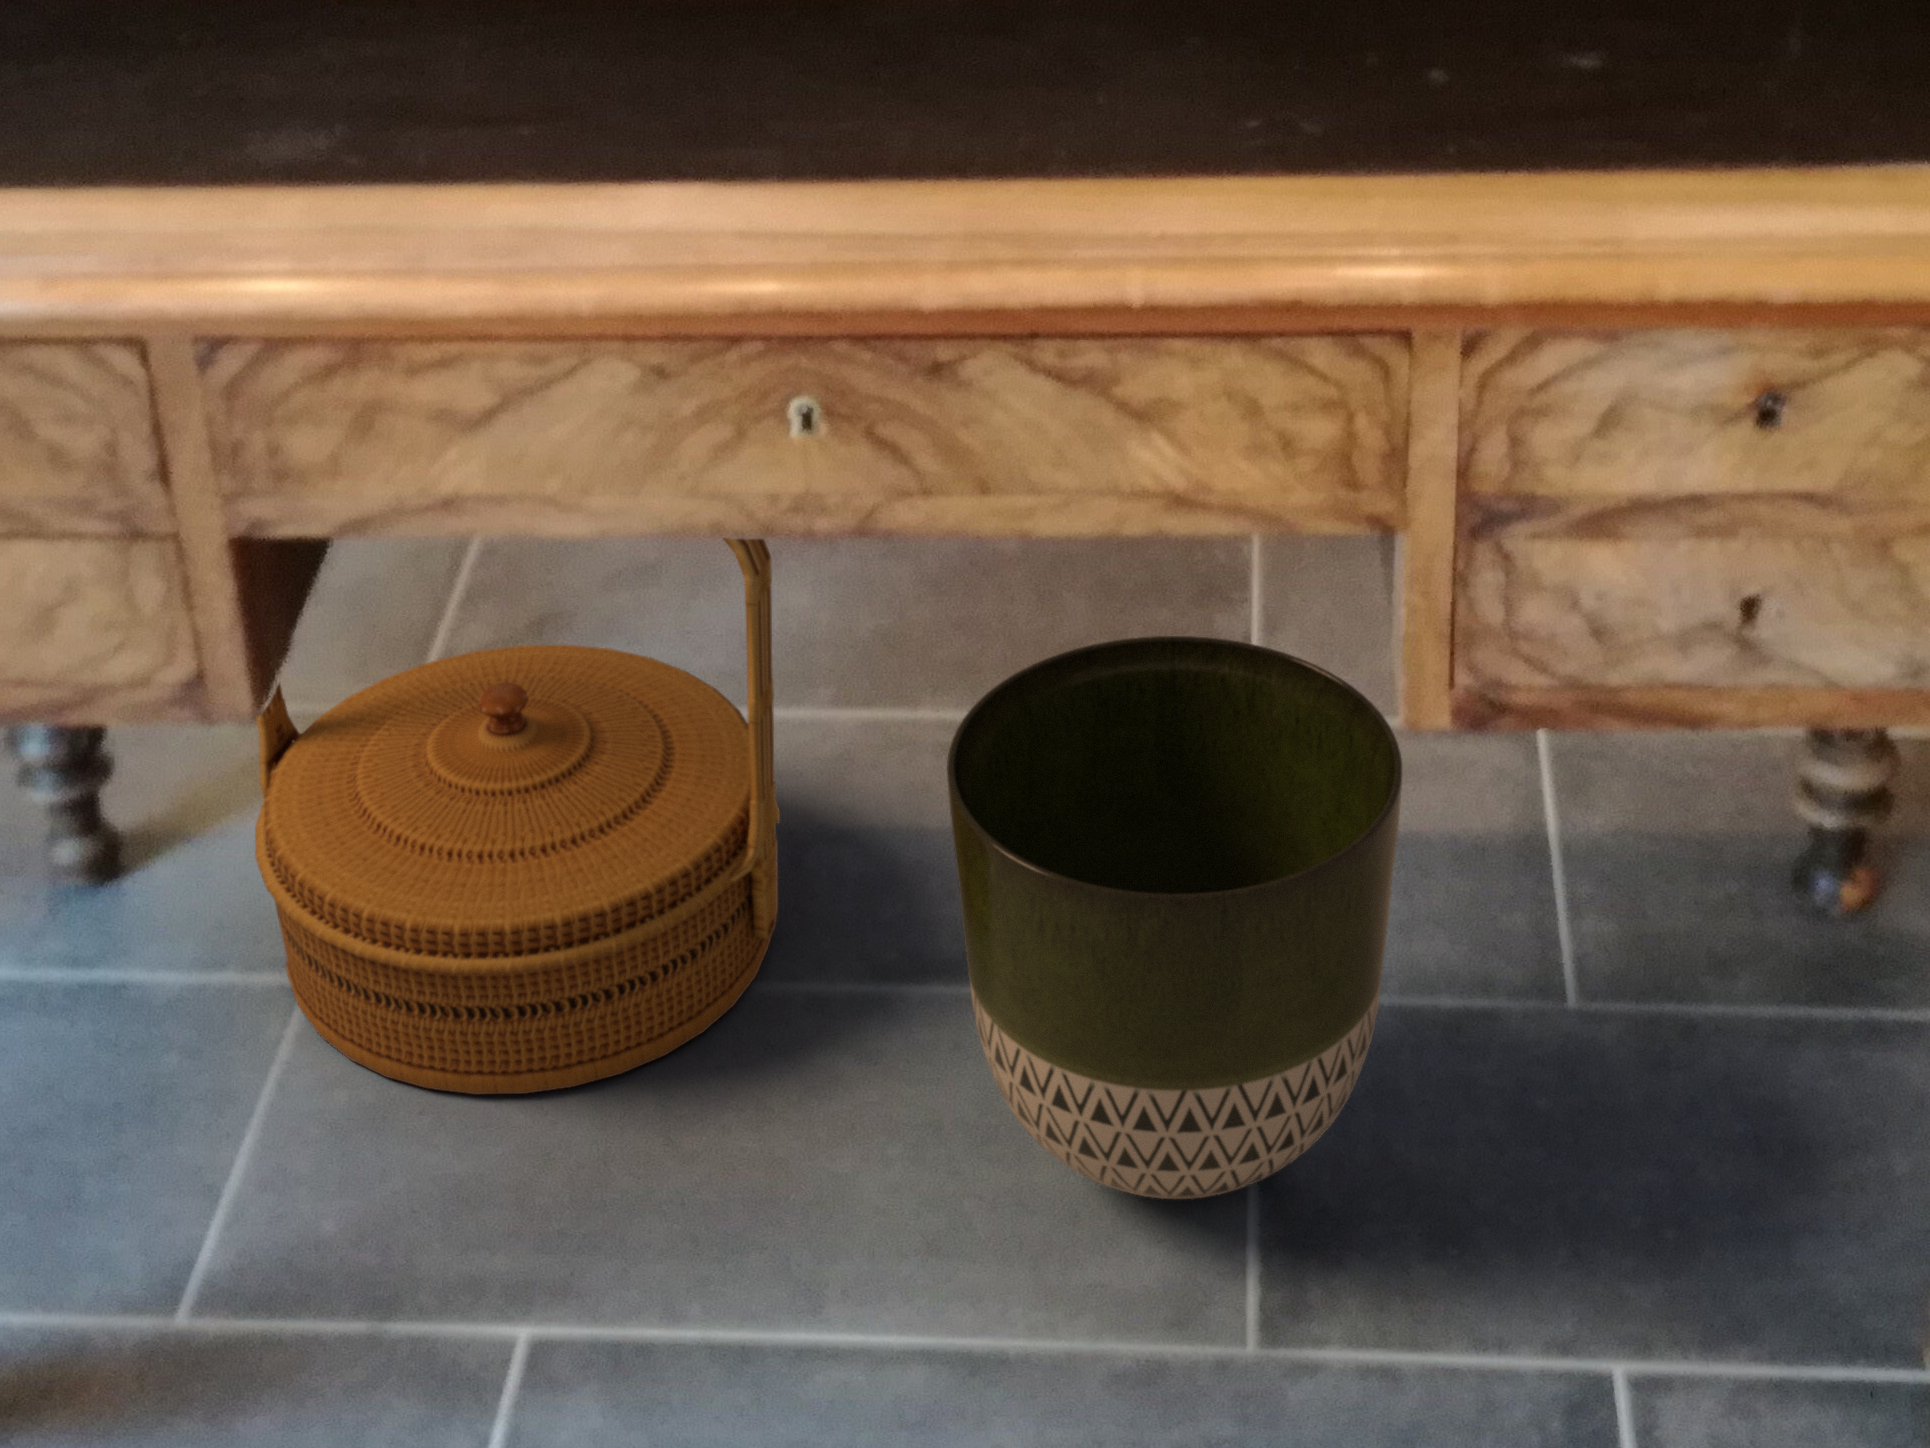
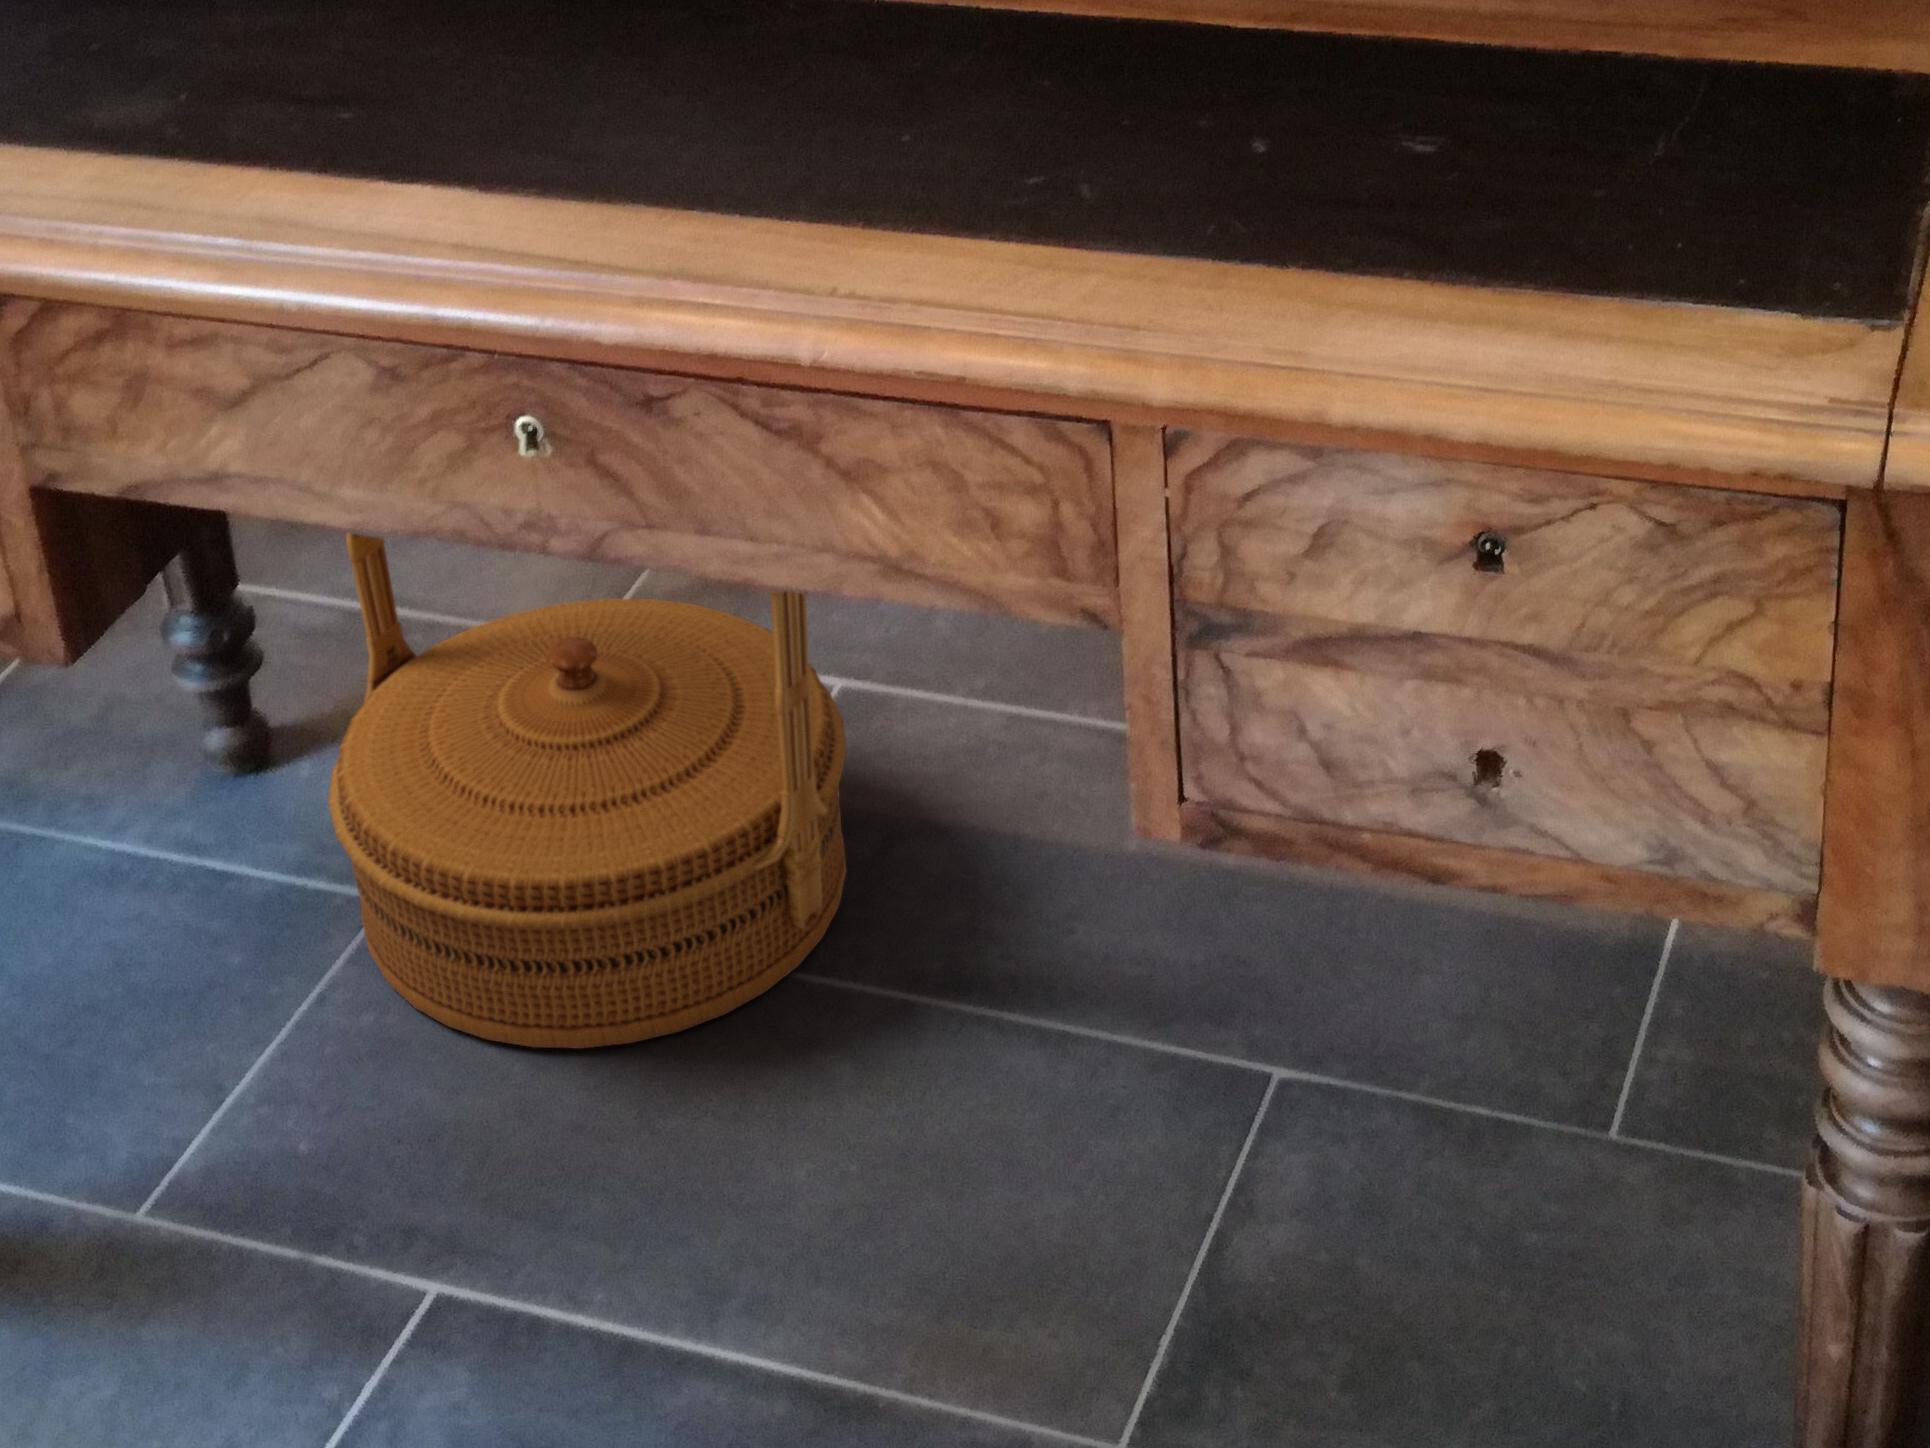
planter: present [947,636,1402,1199] -> none [884,682,1360,1273]

